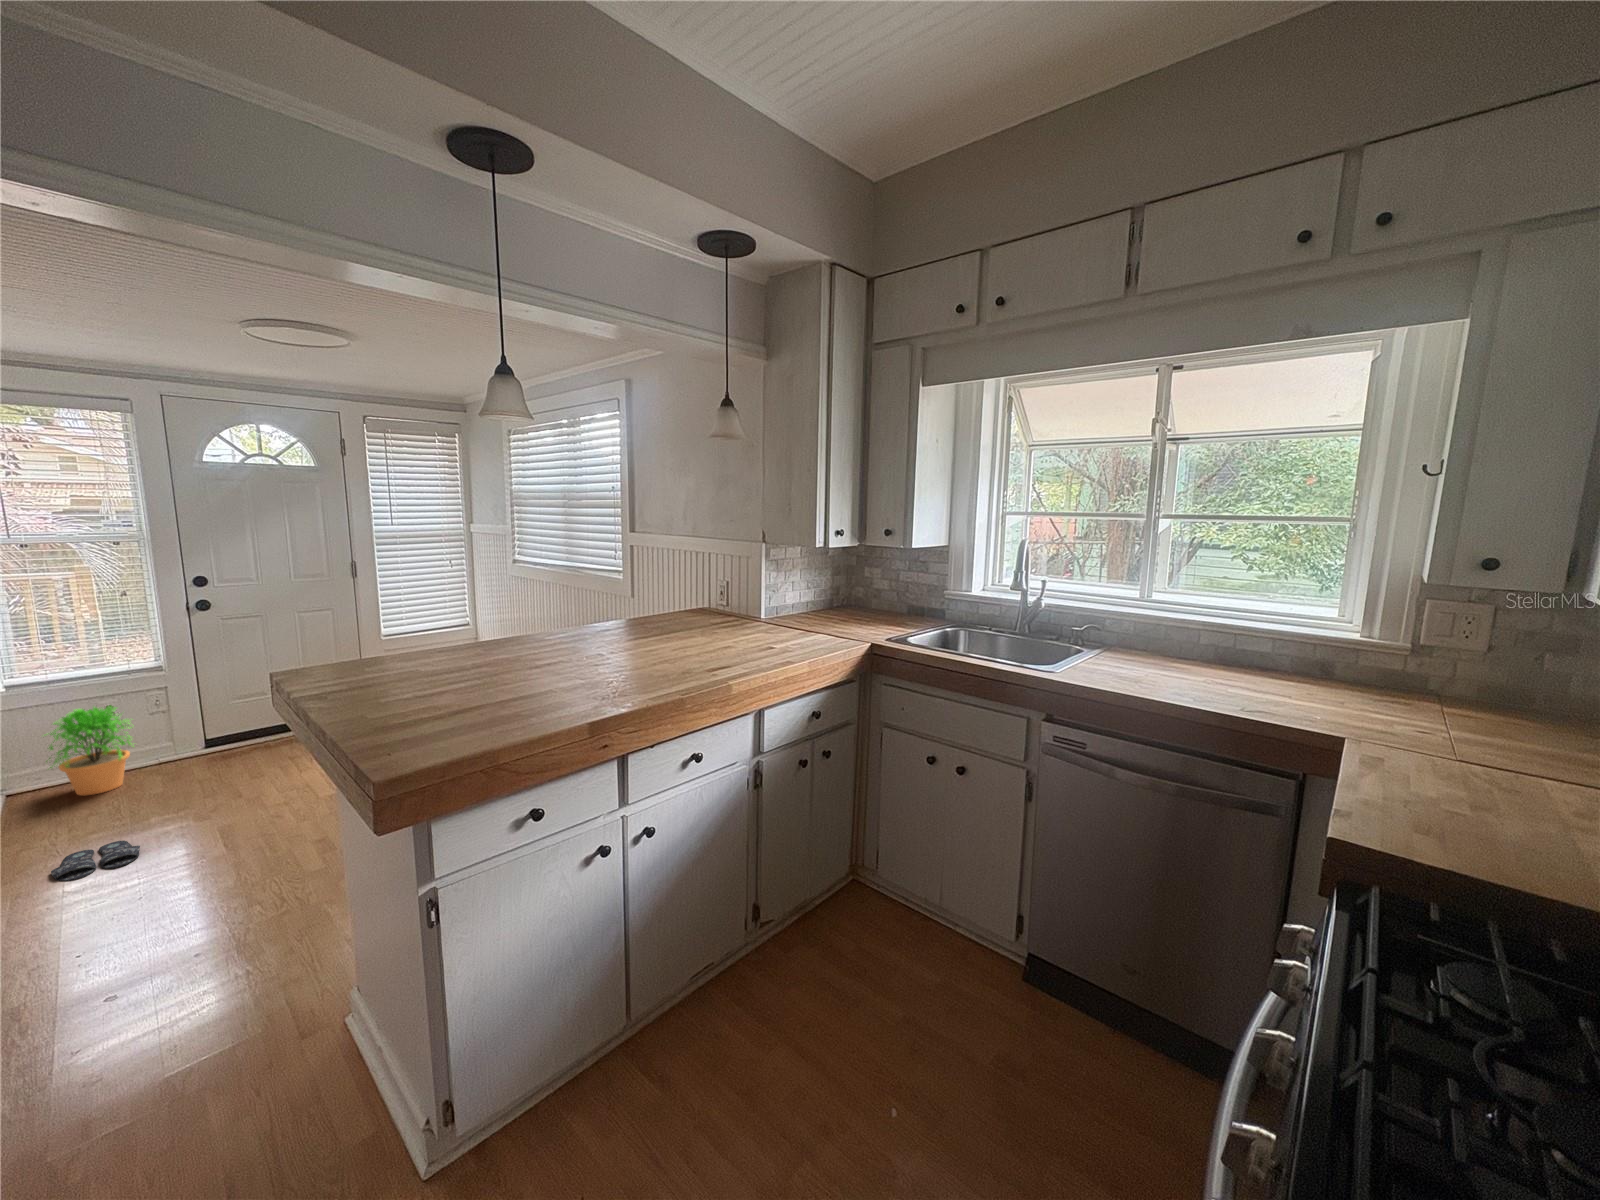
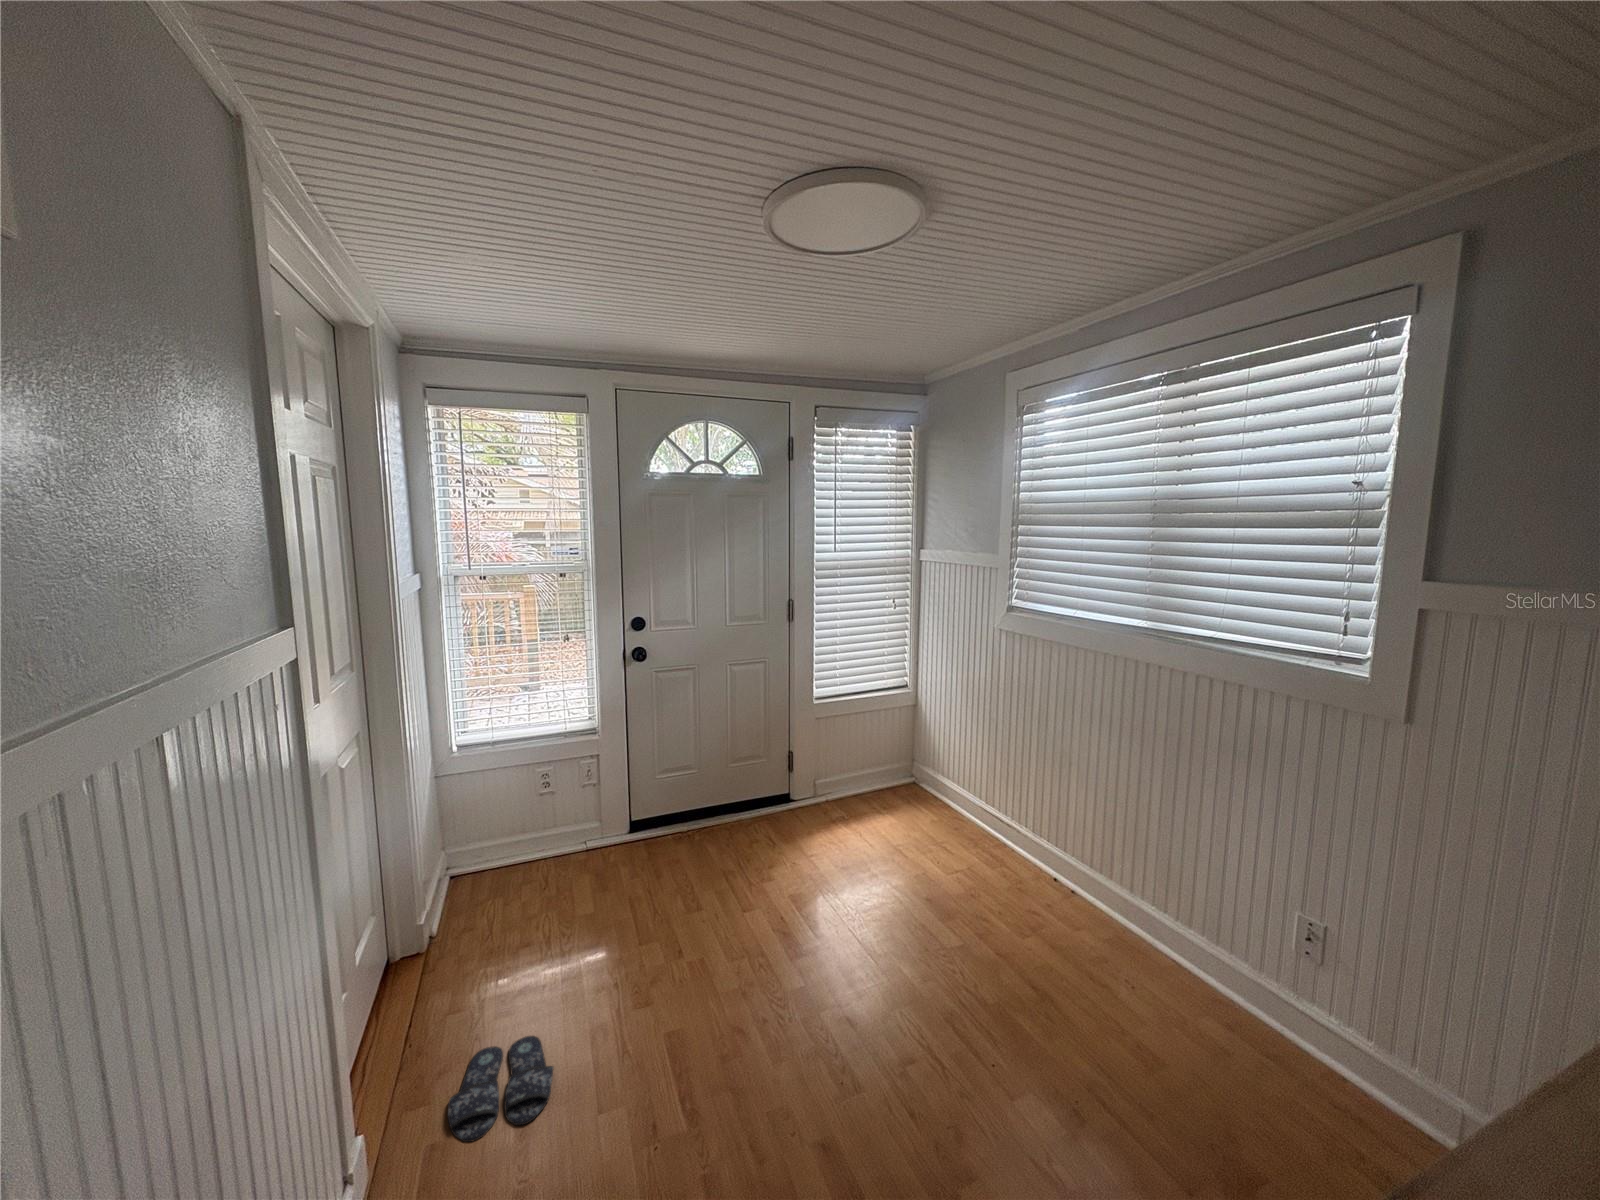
potted plant: present [46,705,134,795] -> none [479,781,569,898]

